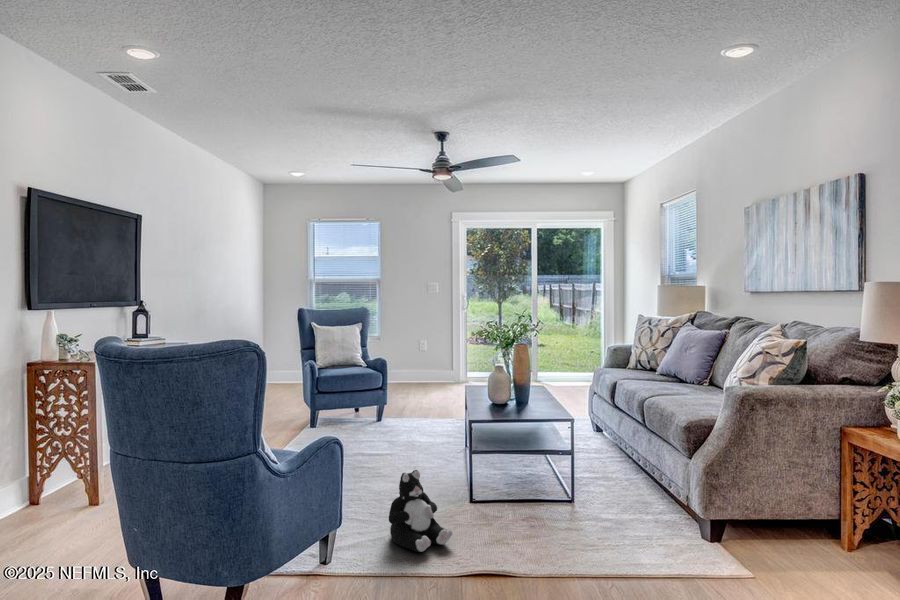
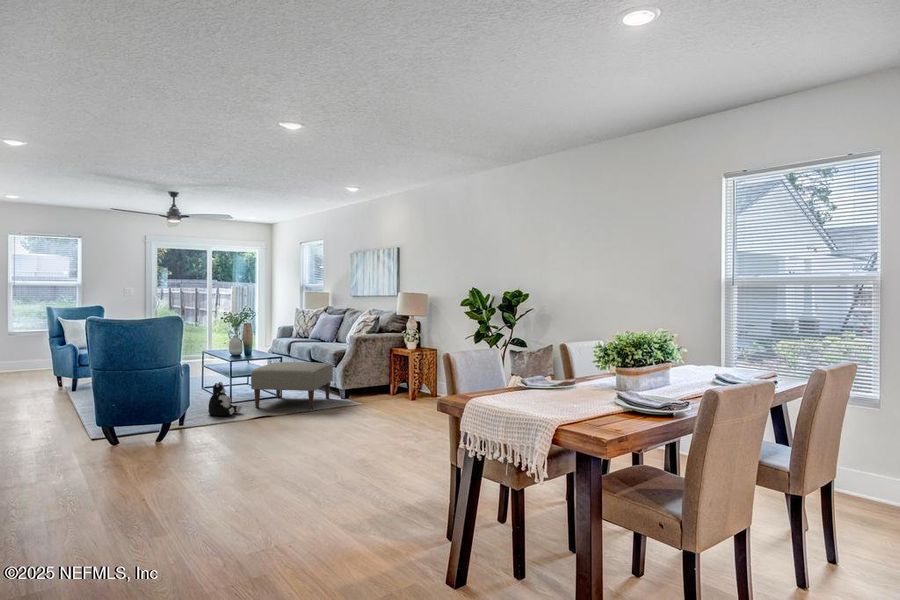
ottoman: none [482,429,676,576] -> present [251,362,333,409]

